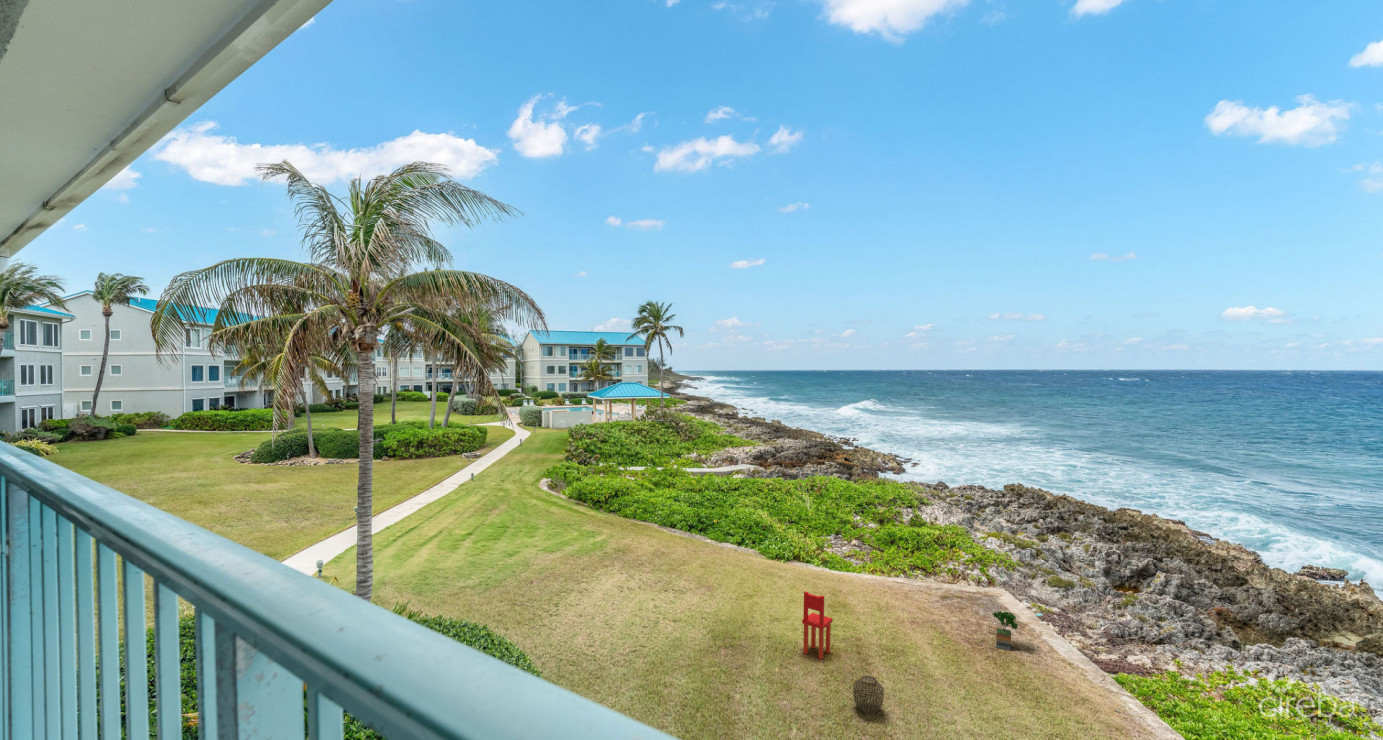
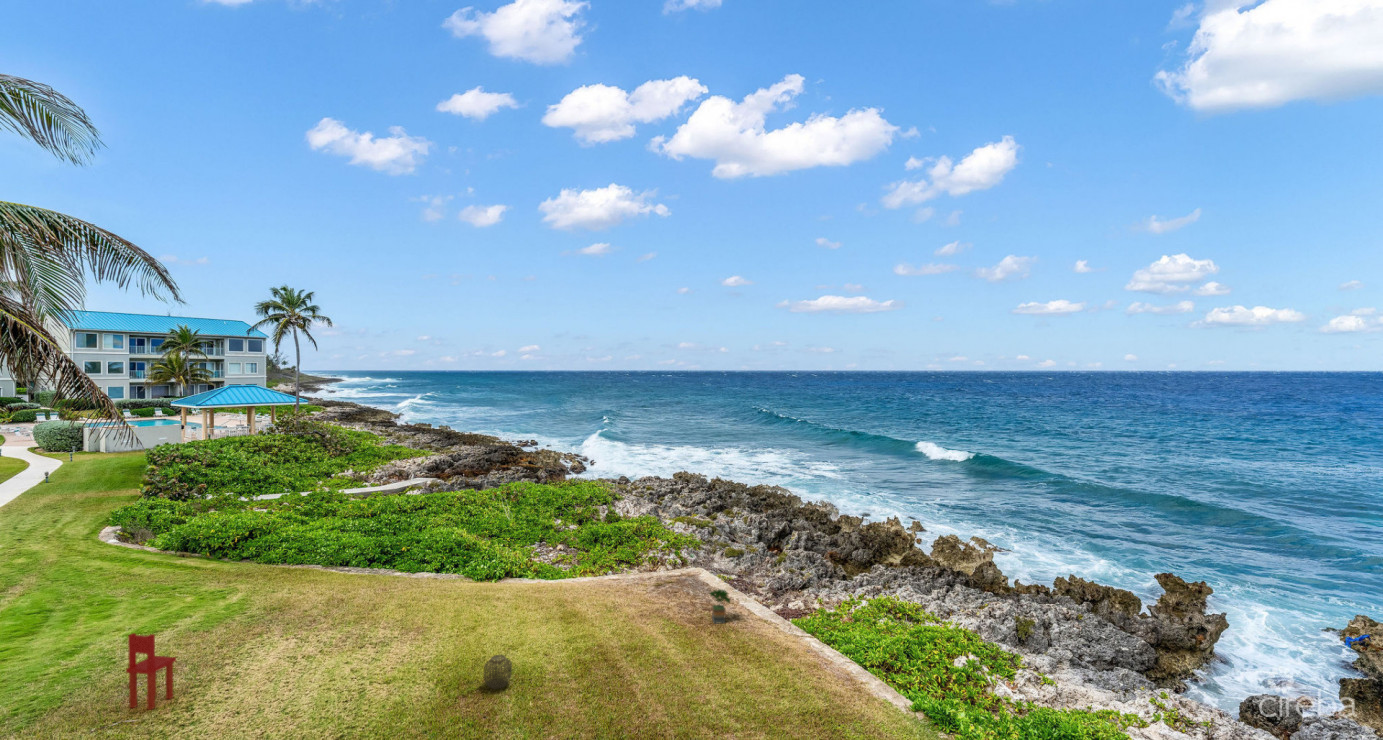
chair: present [802,591,833,659] -> present [126,633,176,710]
woven basket: present [853,676,884,714] -> present [484,655,512,689]

